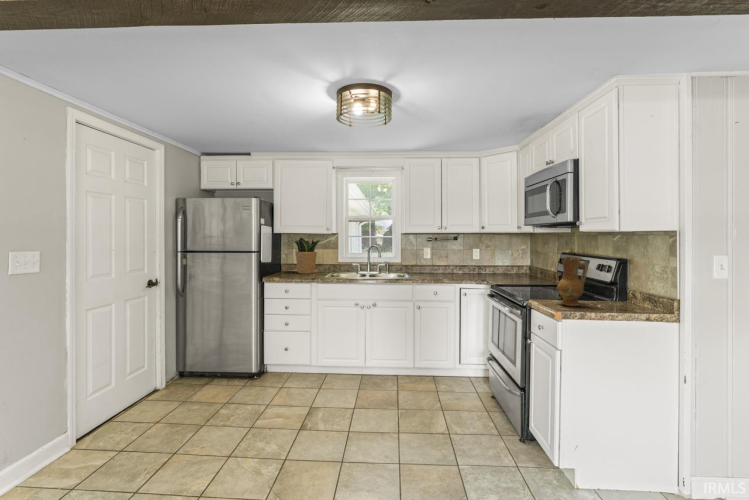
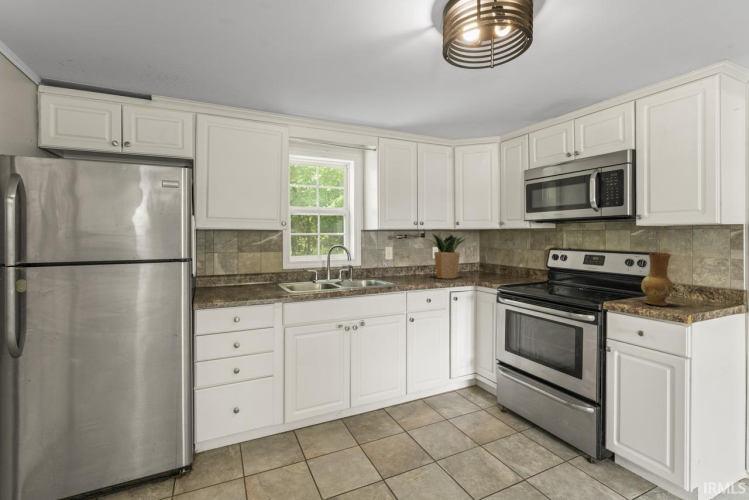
potted plant: present [294,237,320,274] -> present [433,234,466,279]

